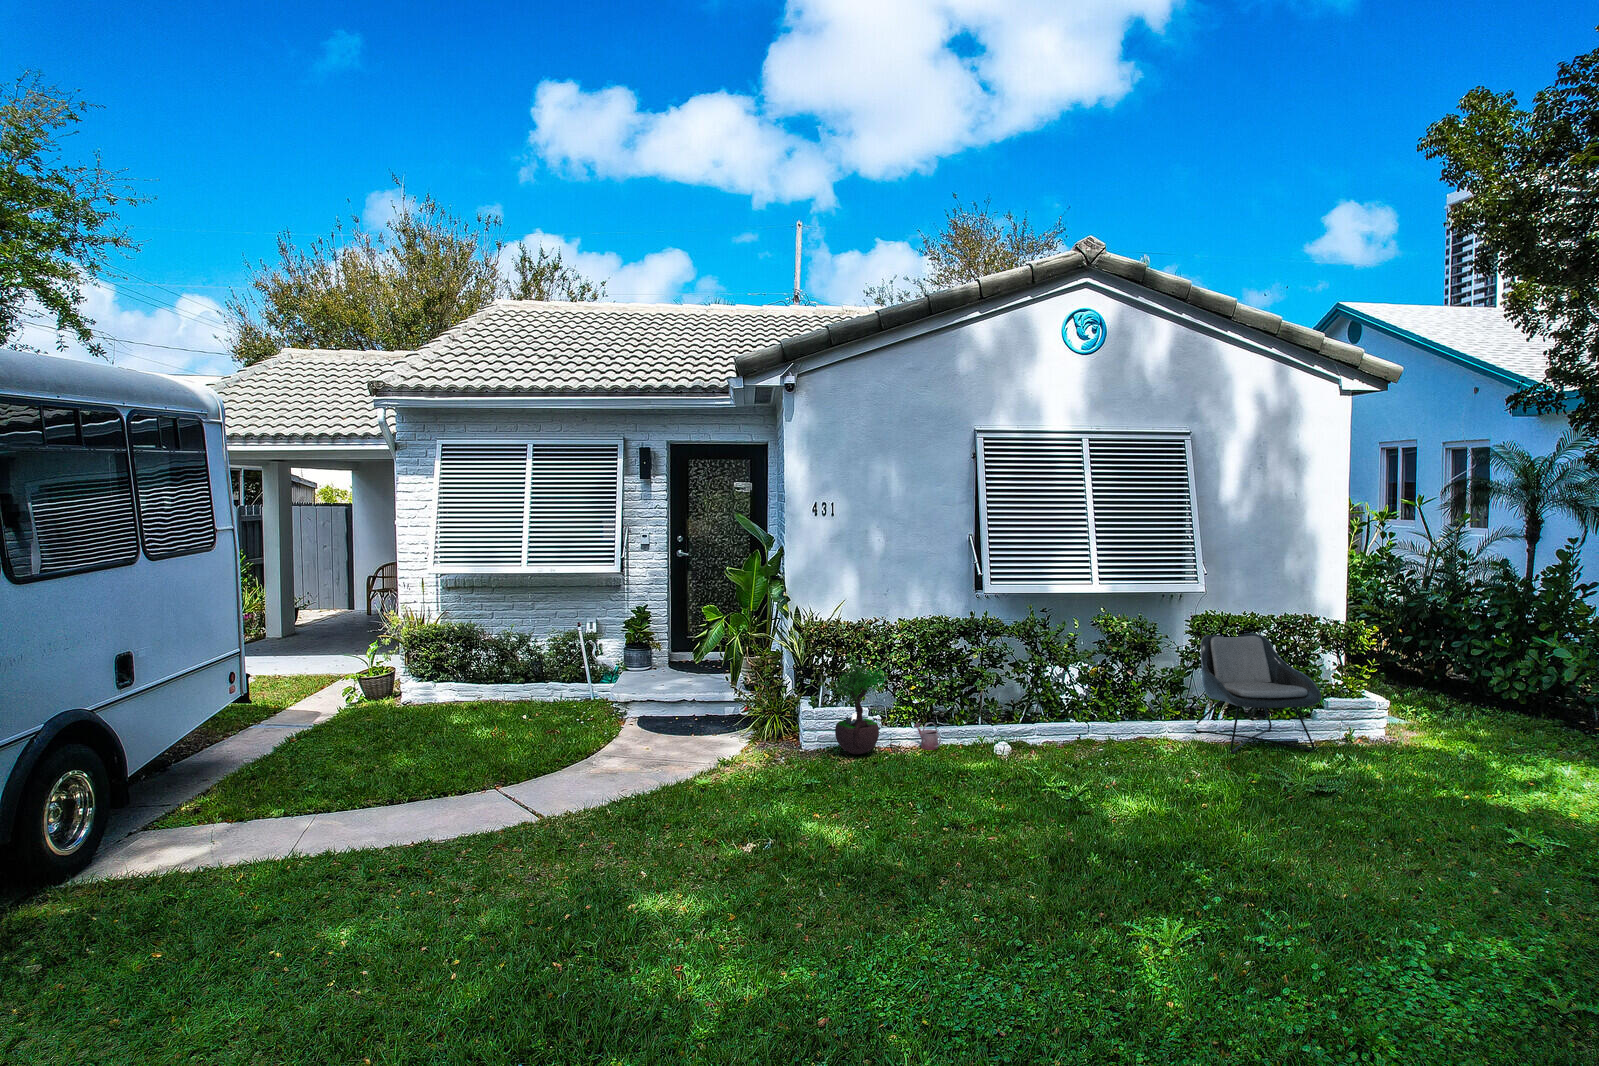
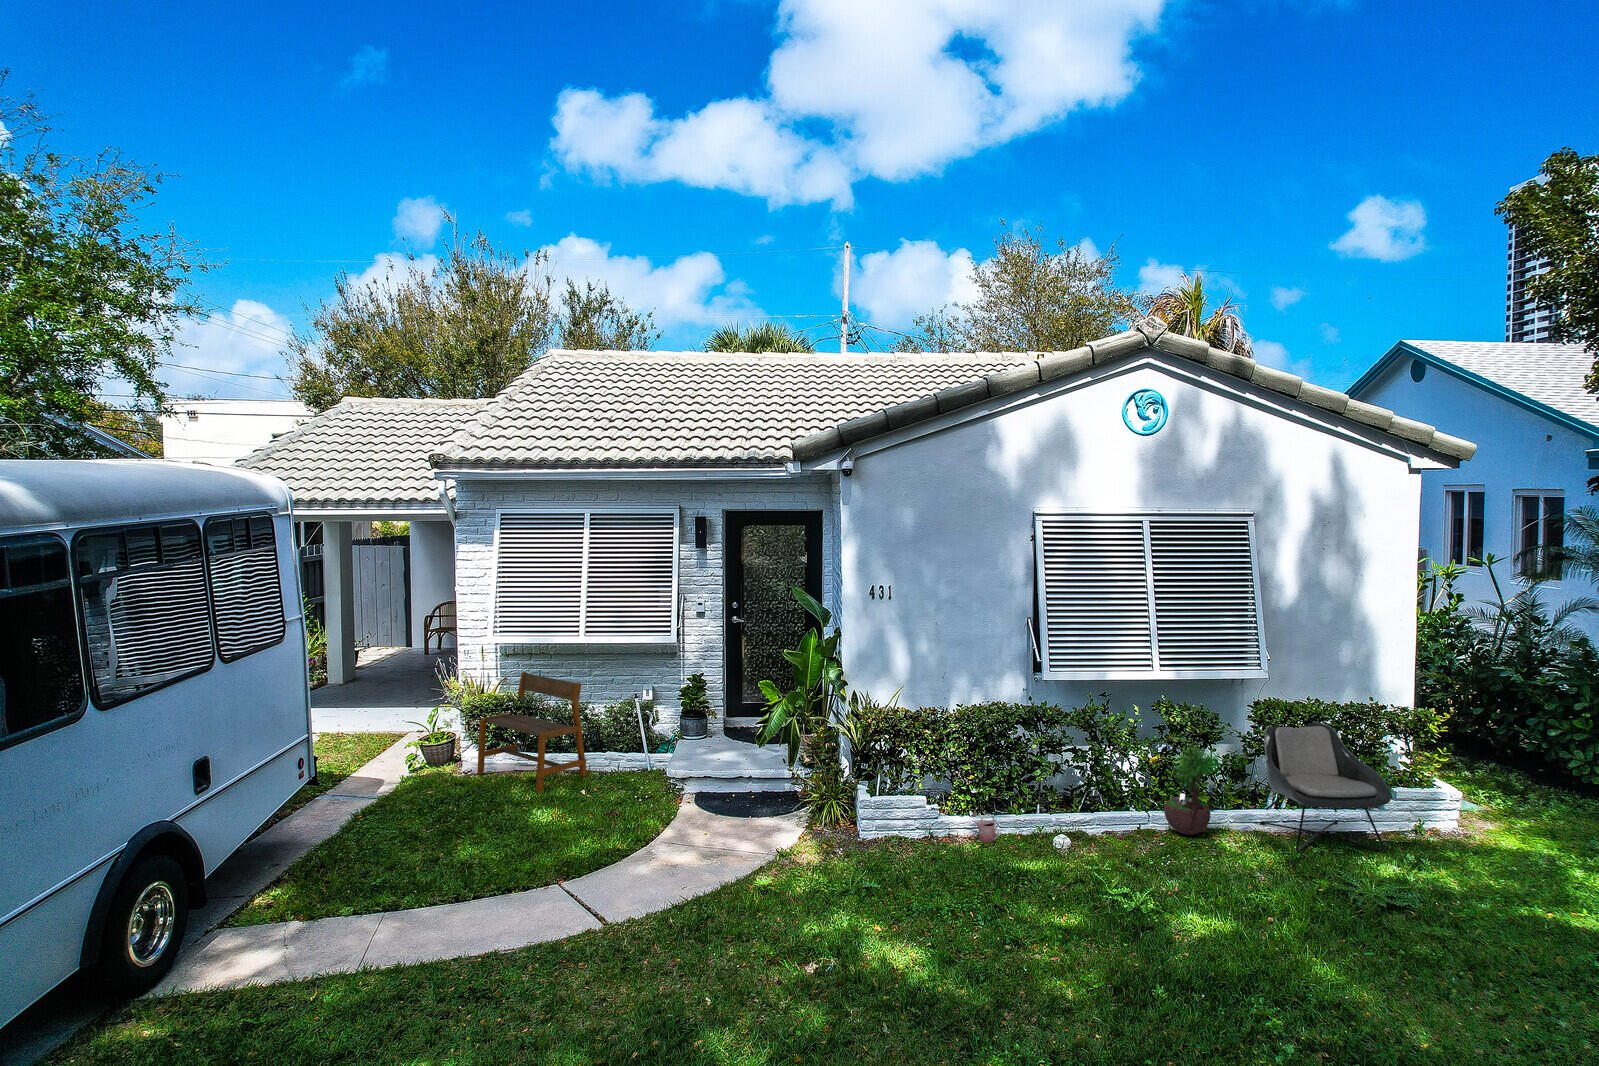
bench: none [417,603,530,718] -> present [477,672,587,793]
potted tree: present [827,661,885,754] -> present [1164,745,1221,835]

